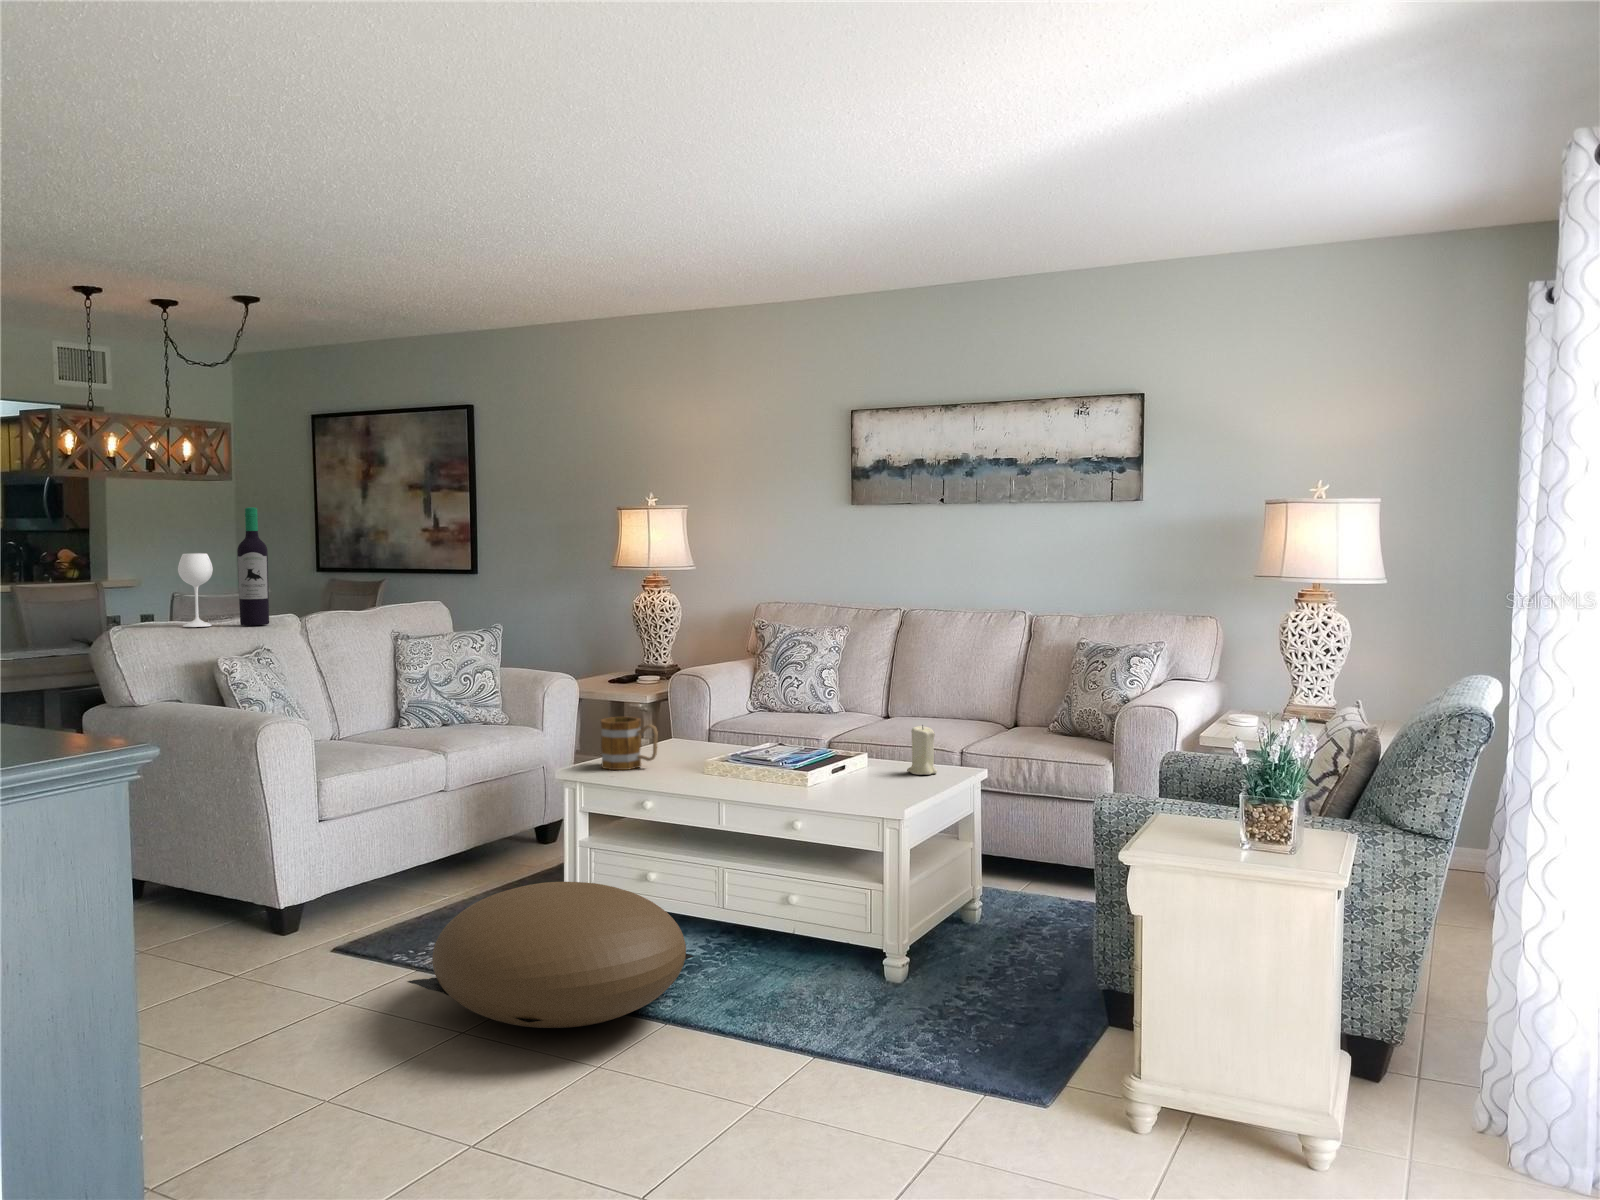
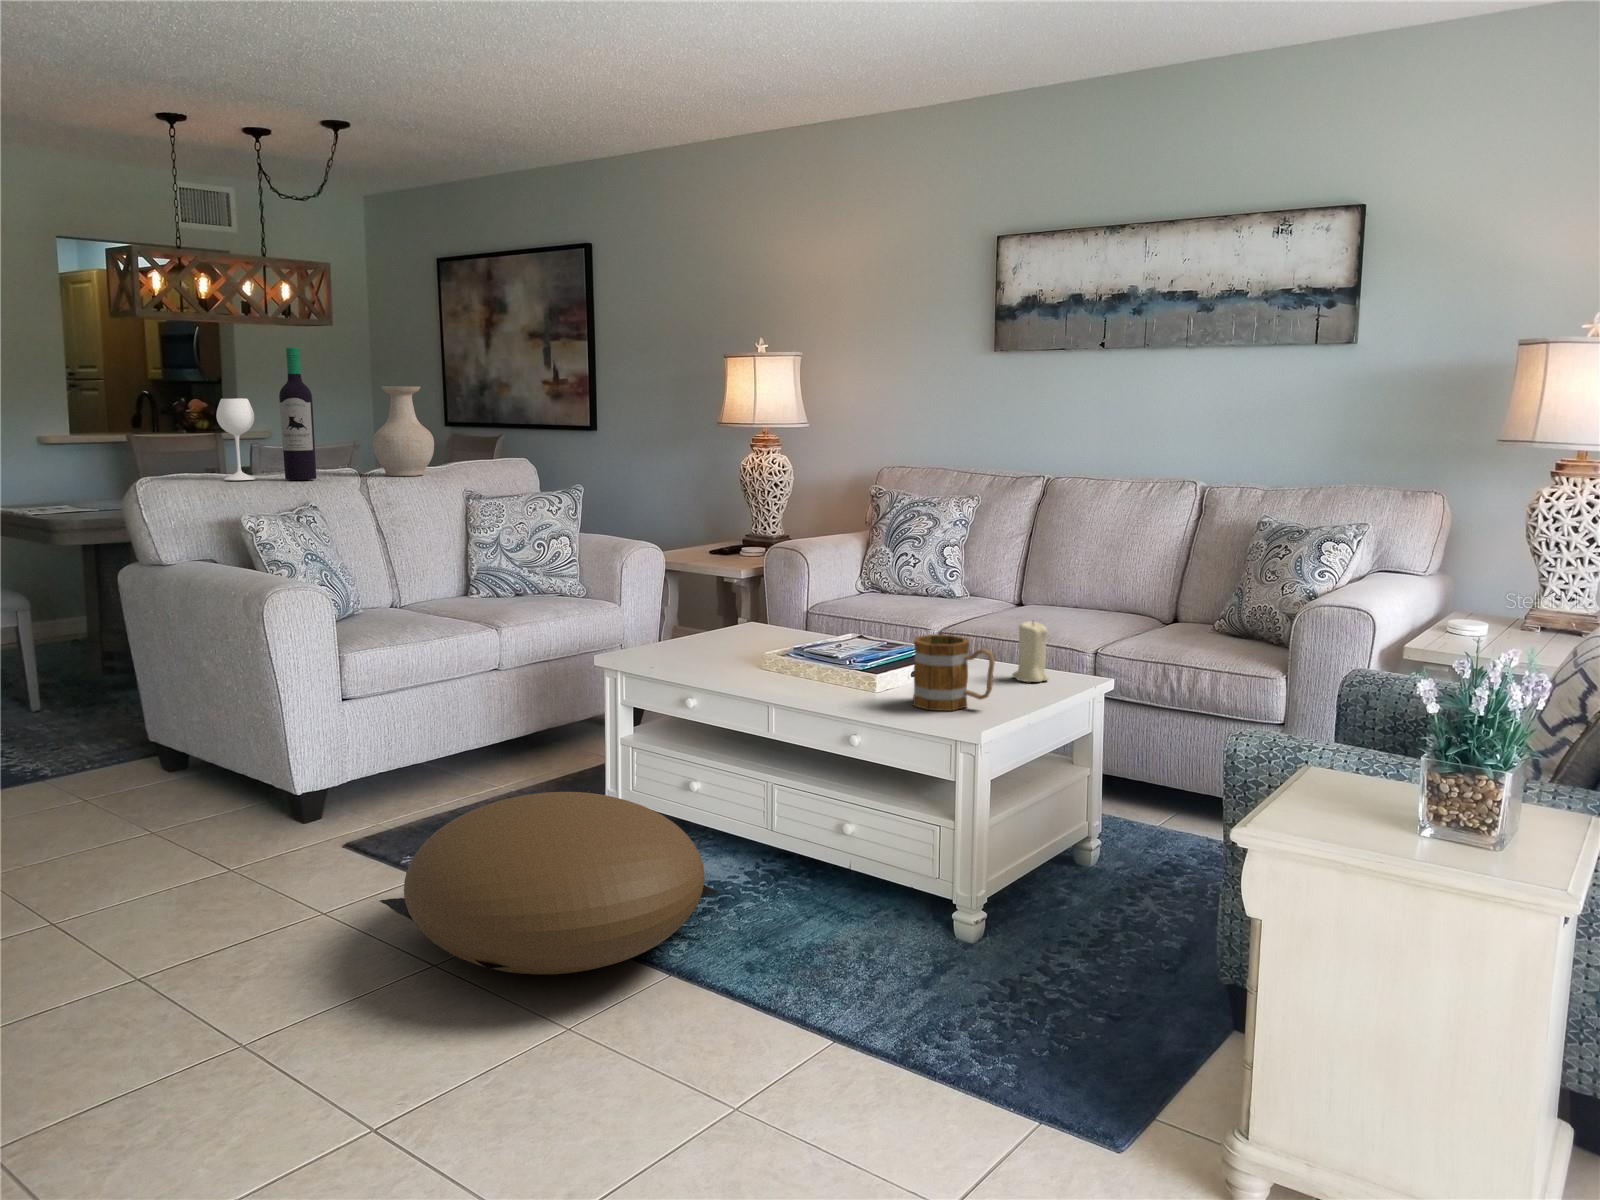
vase: none [315,540,370,620] -> present [373,386,434,476]
mug: present [601,717,658,770] -> present [913,635,995,711]

